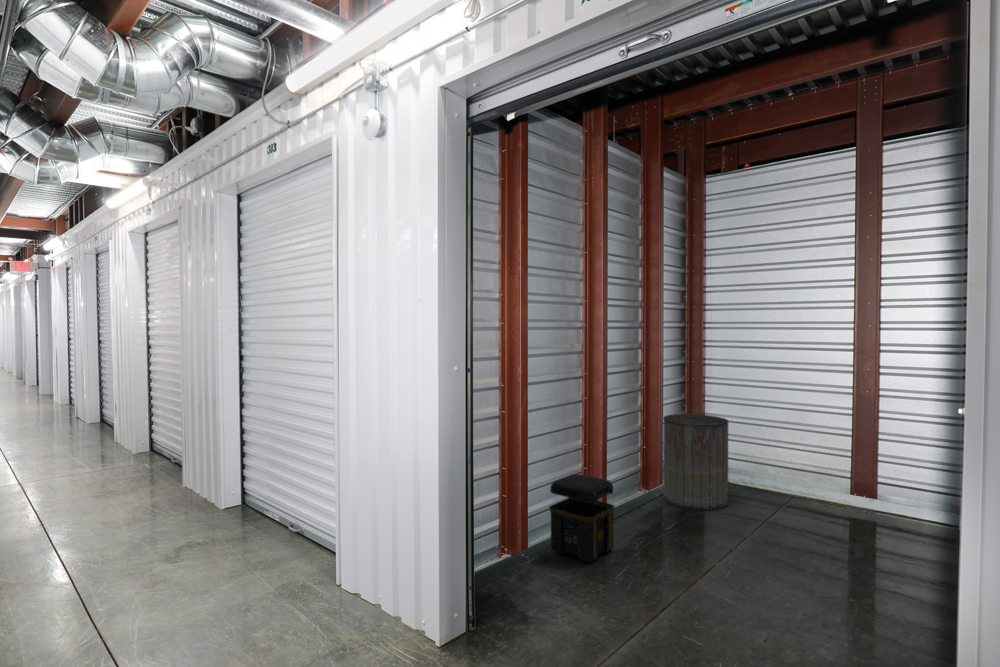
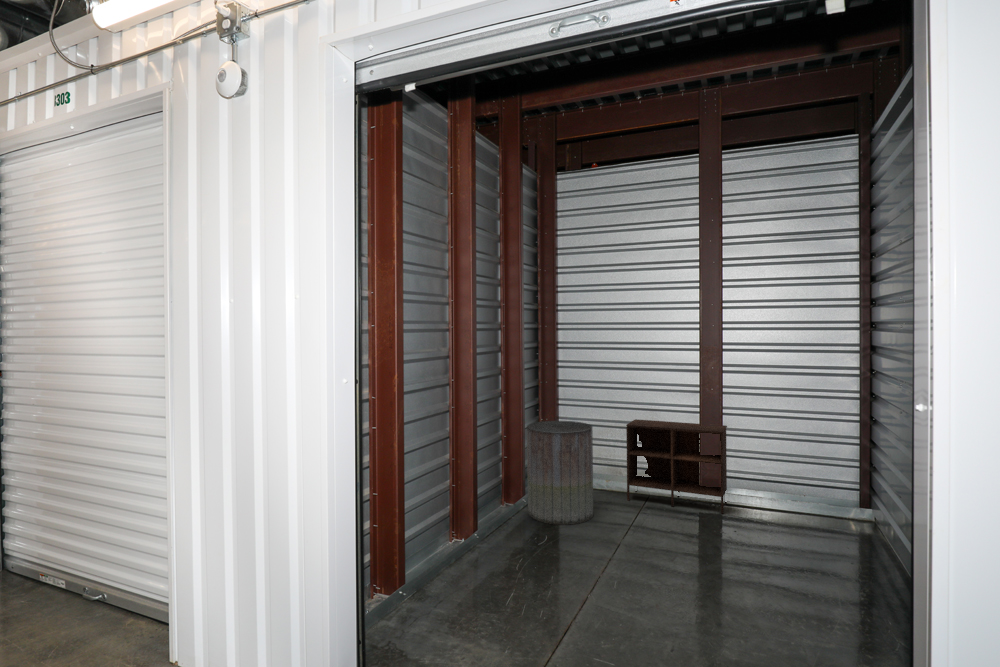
shelving unit: none [769,419,884,521] -> present [626,419,727,514]
toolbox: present [550,474,614,562] -> none [420,505,496,614]

